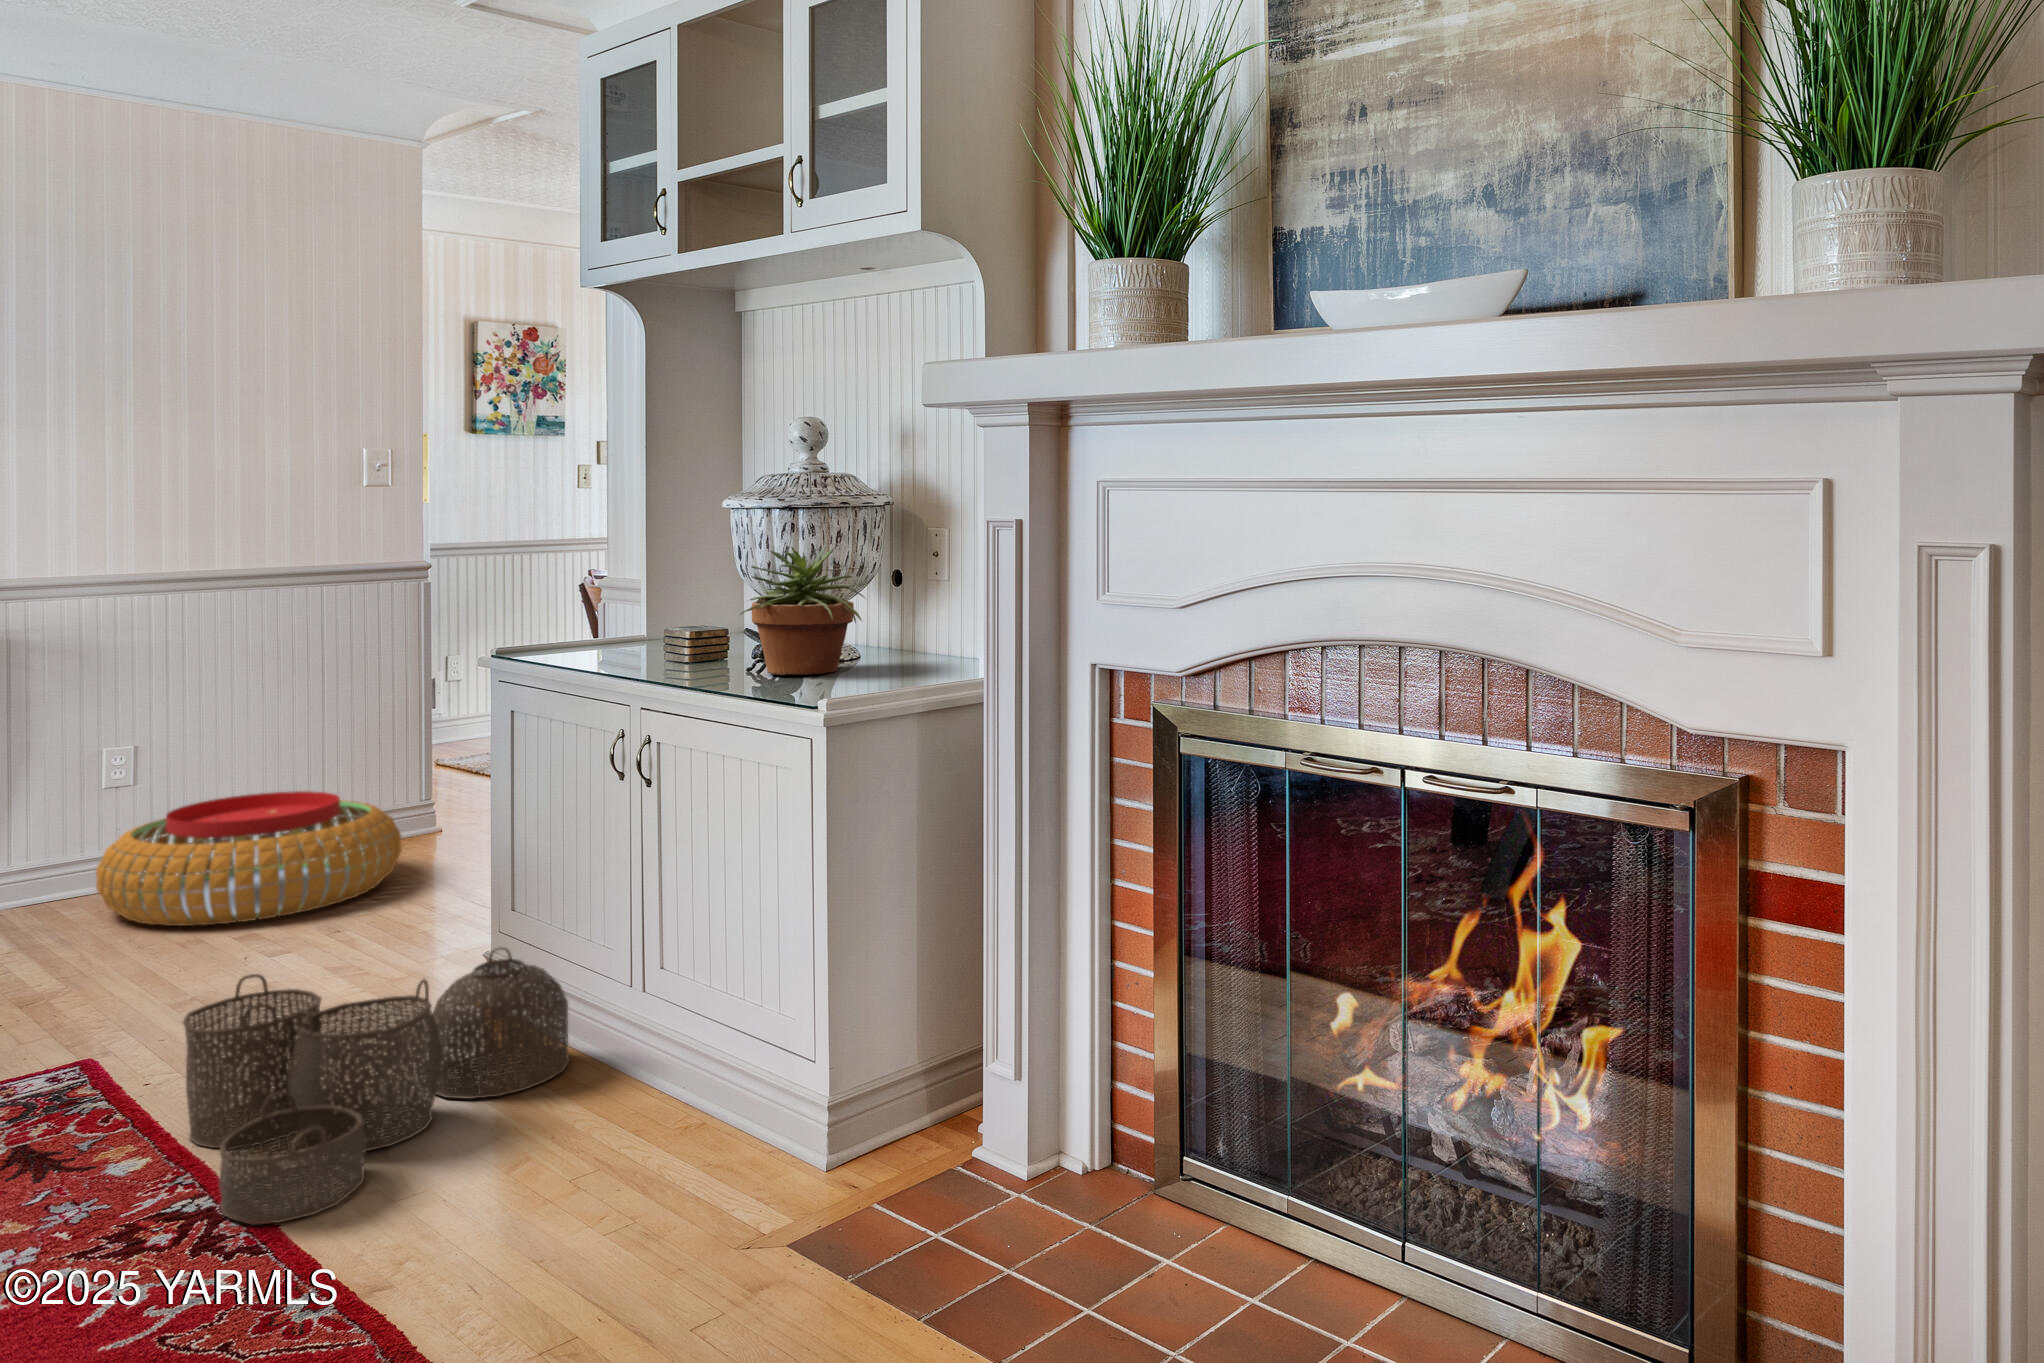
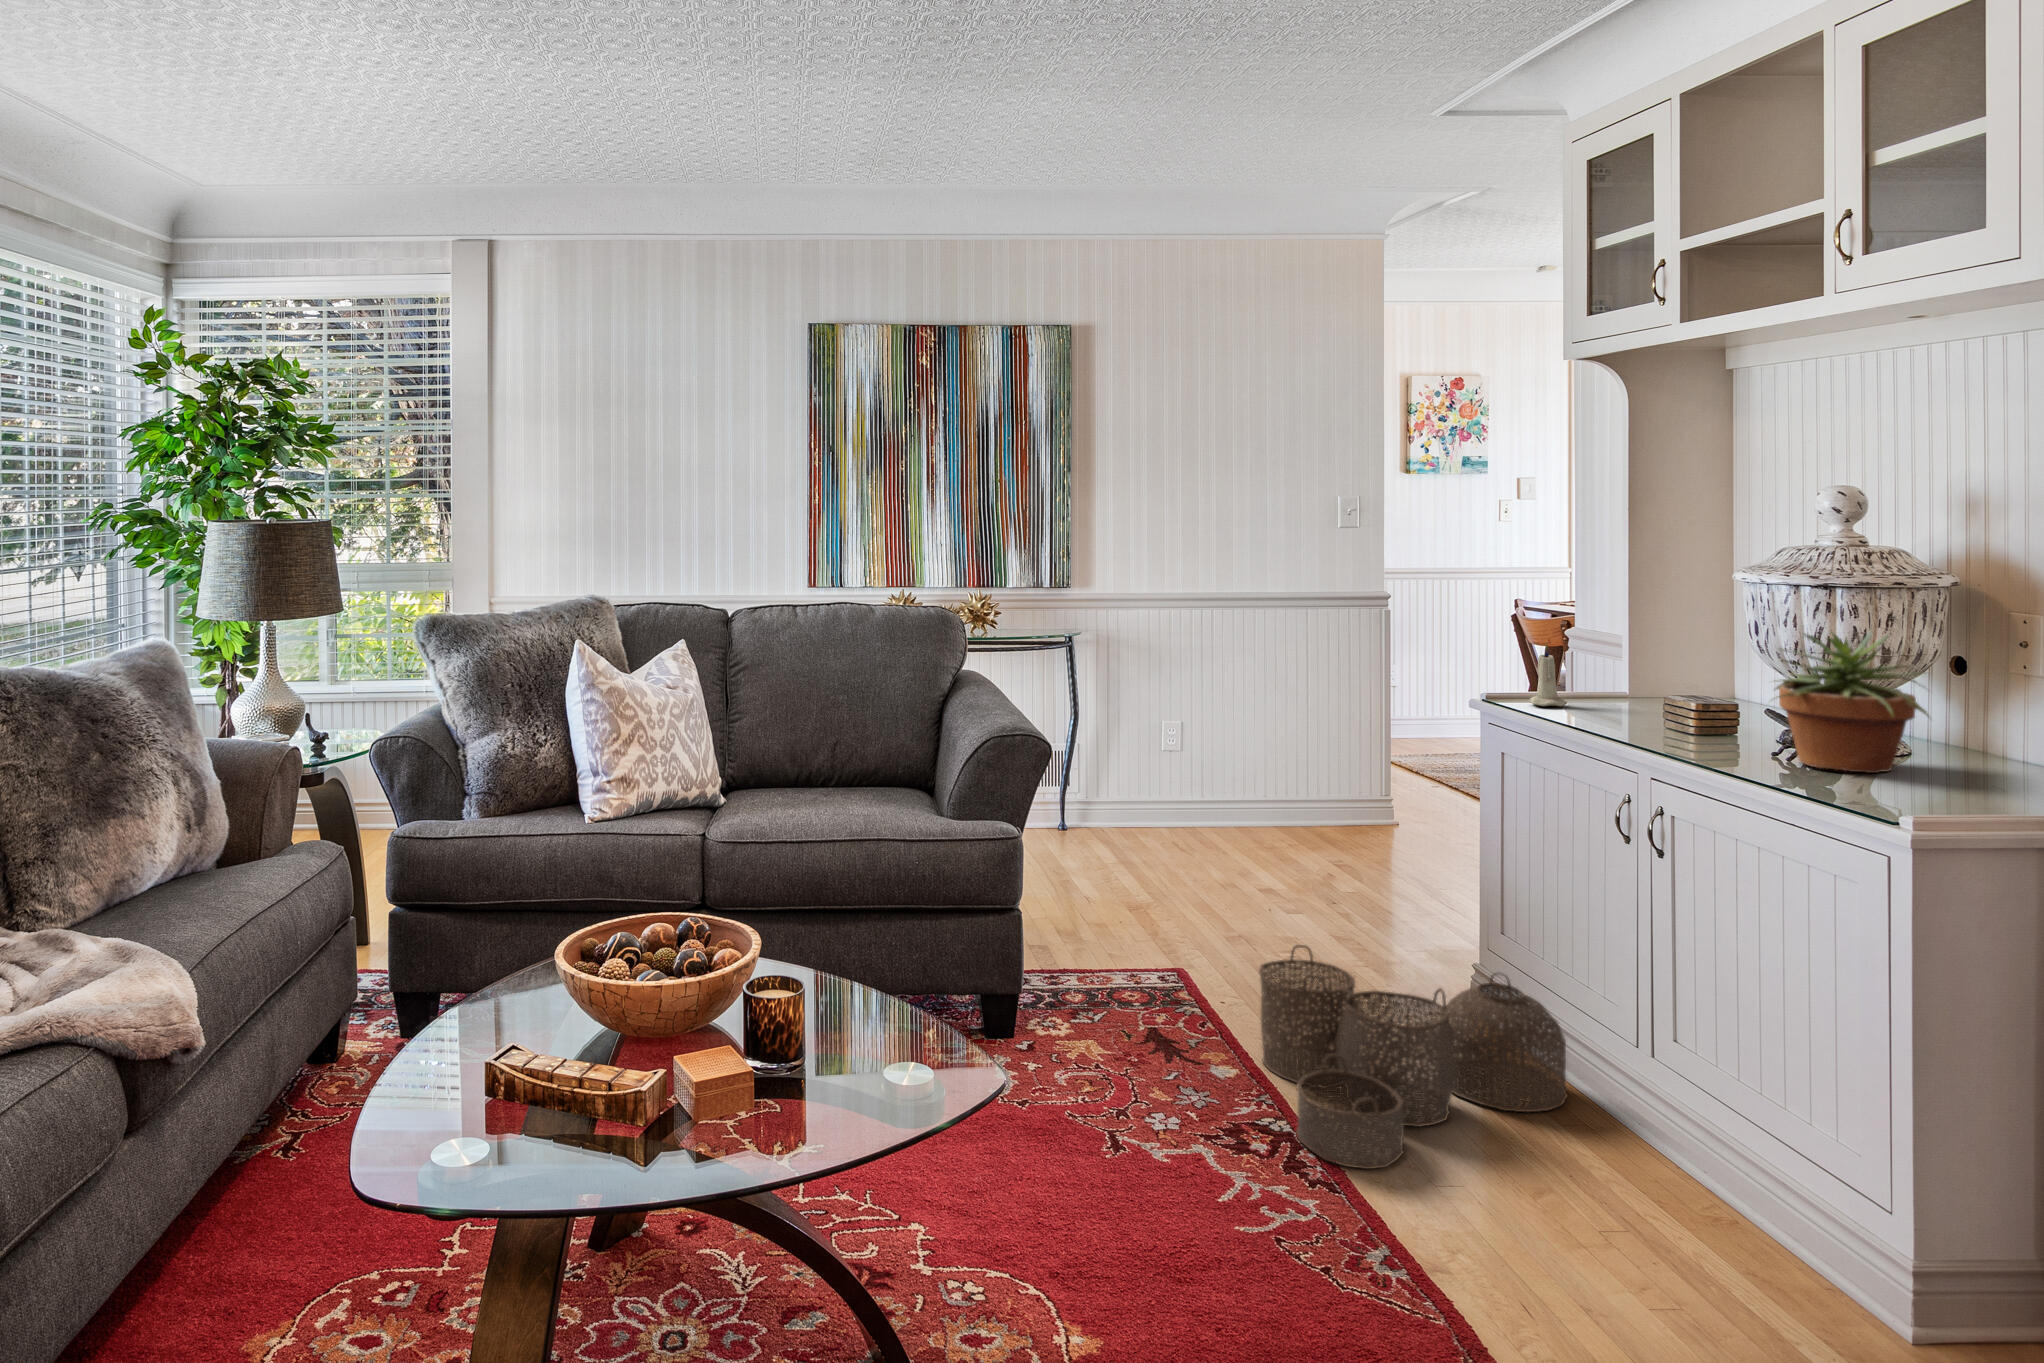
candle: none [545,585,583,653] -> present [1529,643,1567,706]
pouf: present [96,791,401,926] -> none [1165,776,1374,881]

